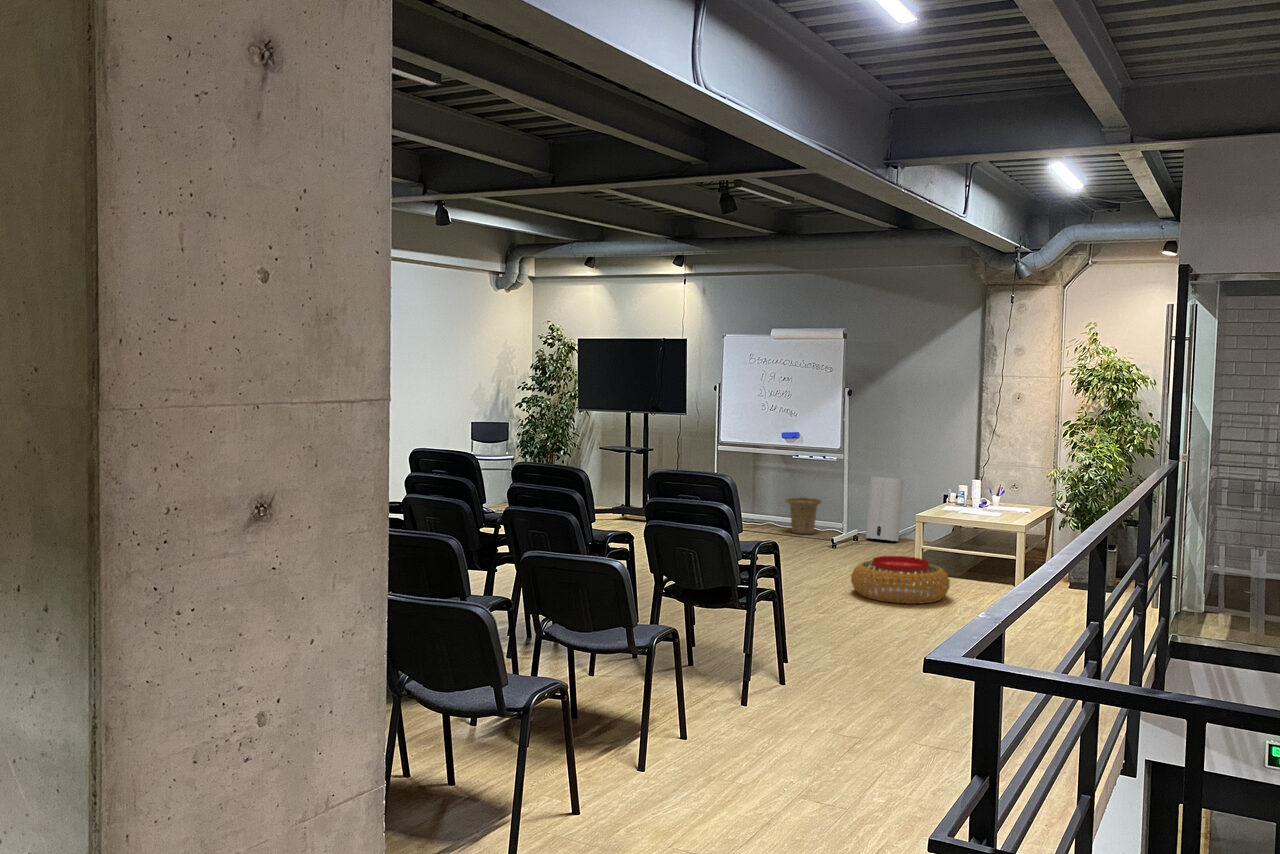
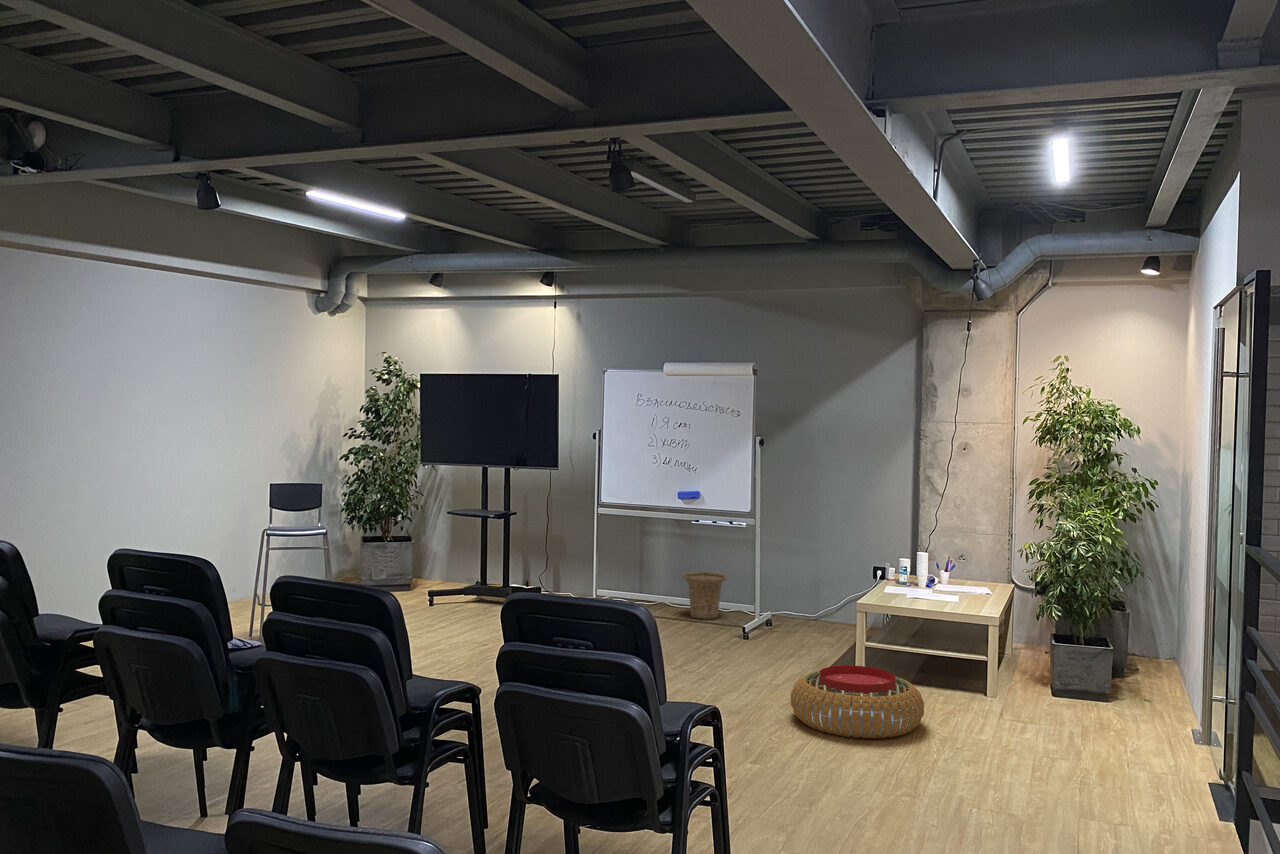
air purifier: present [866,477,903,542] -> none [783,546,828,628]

